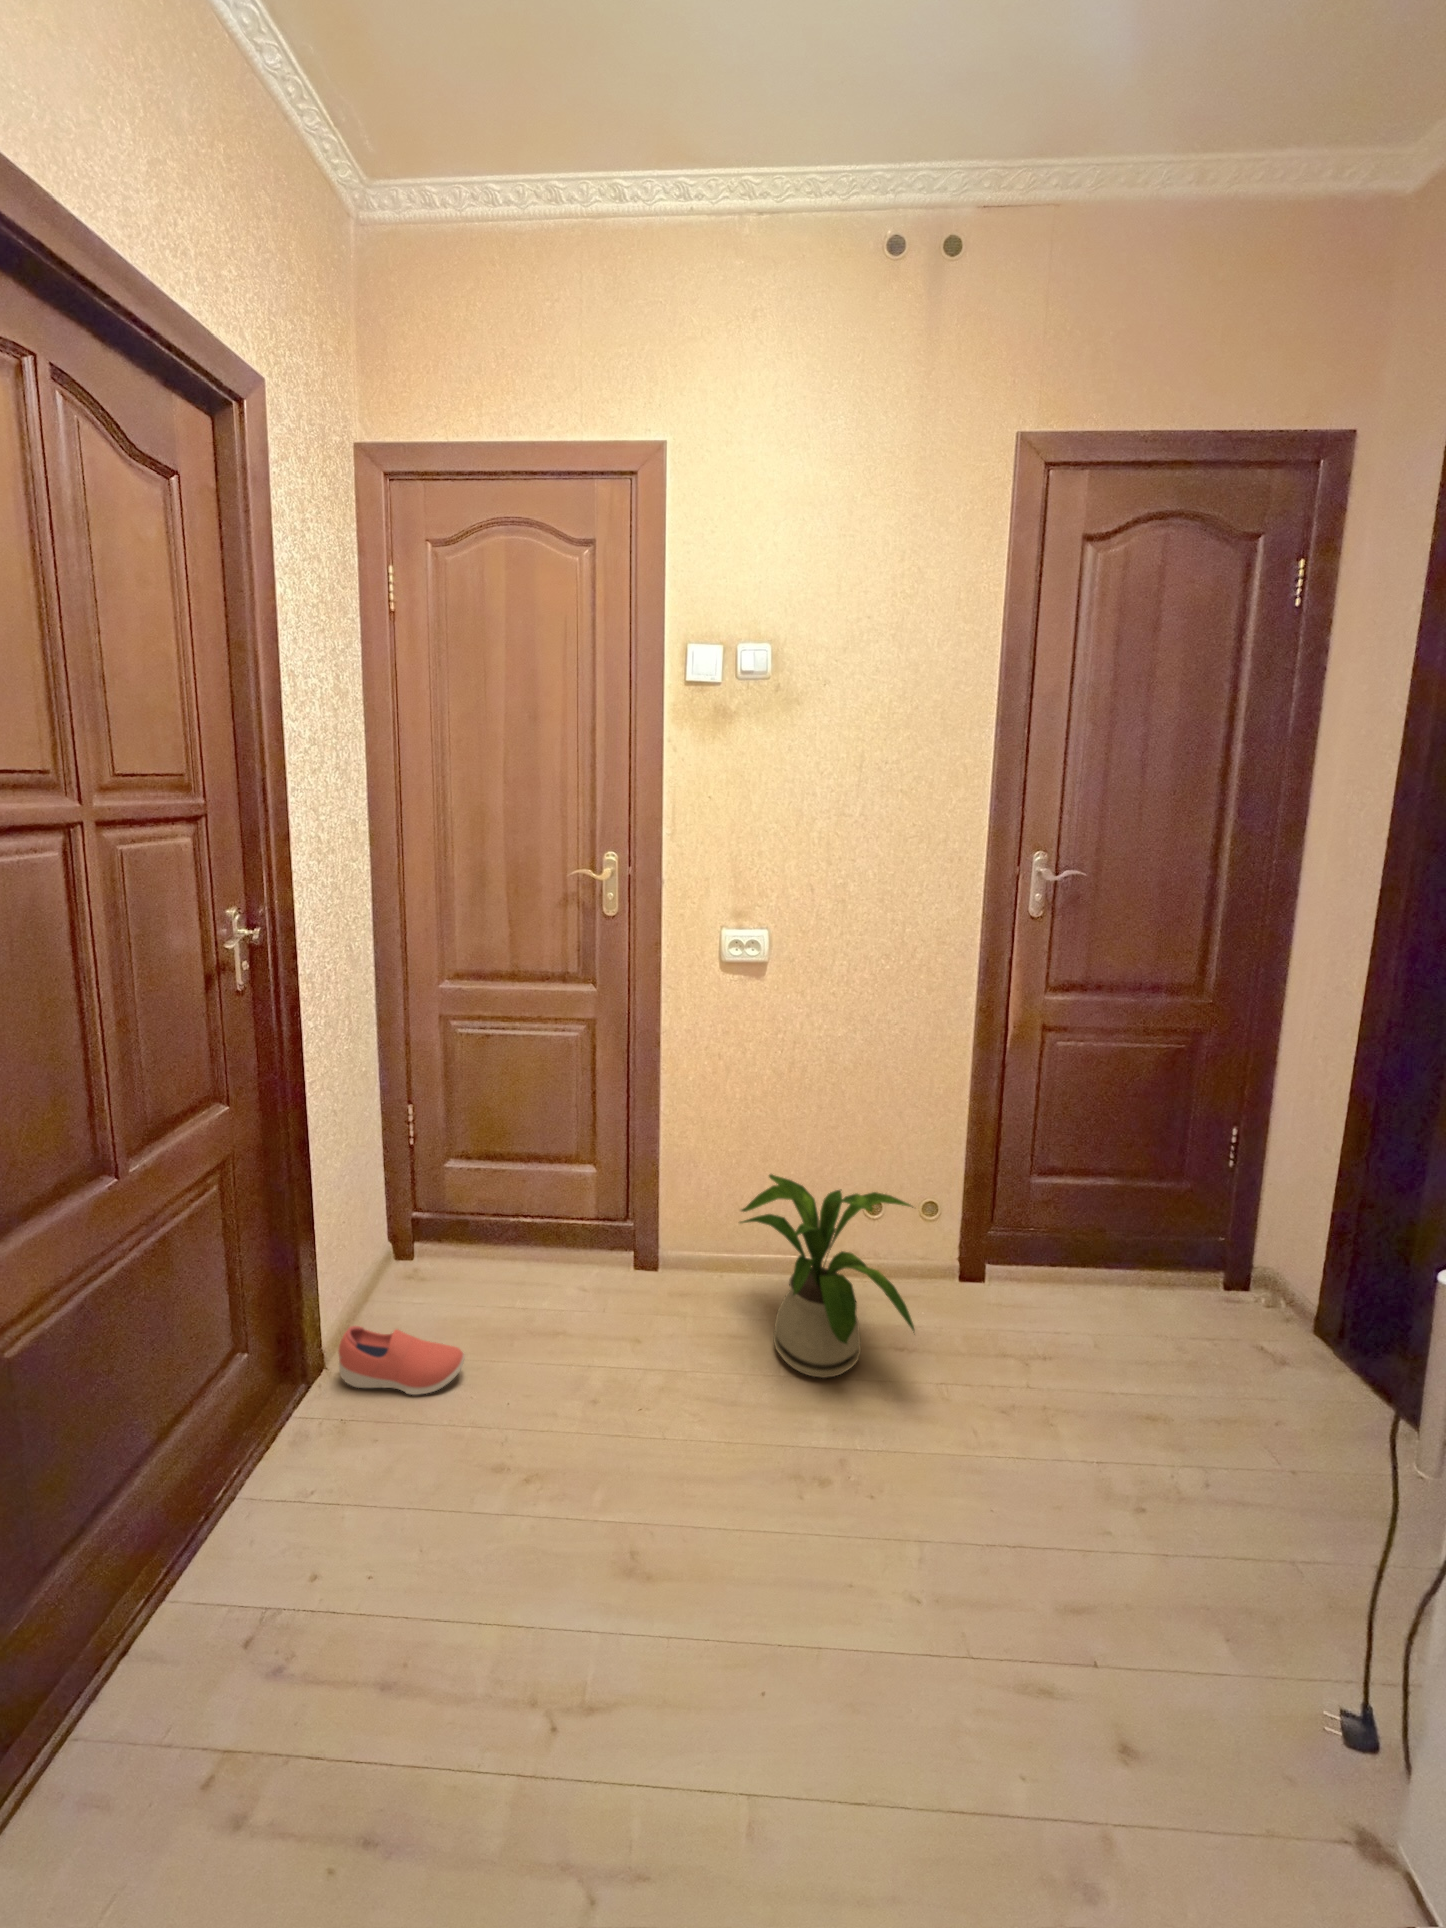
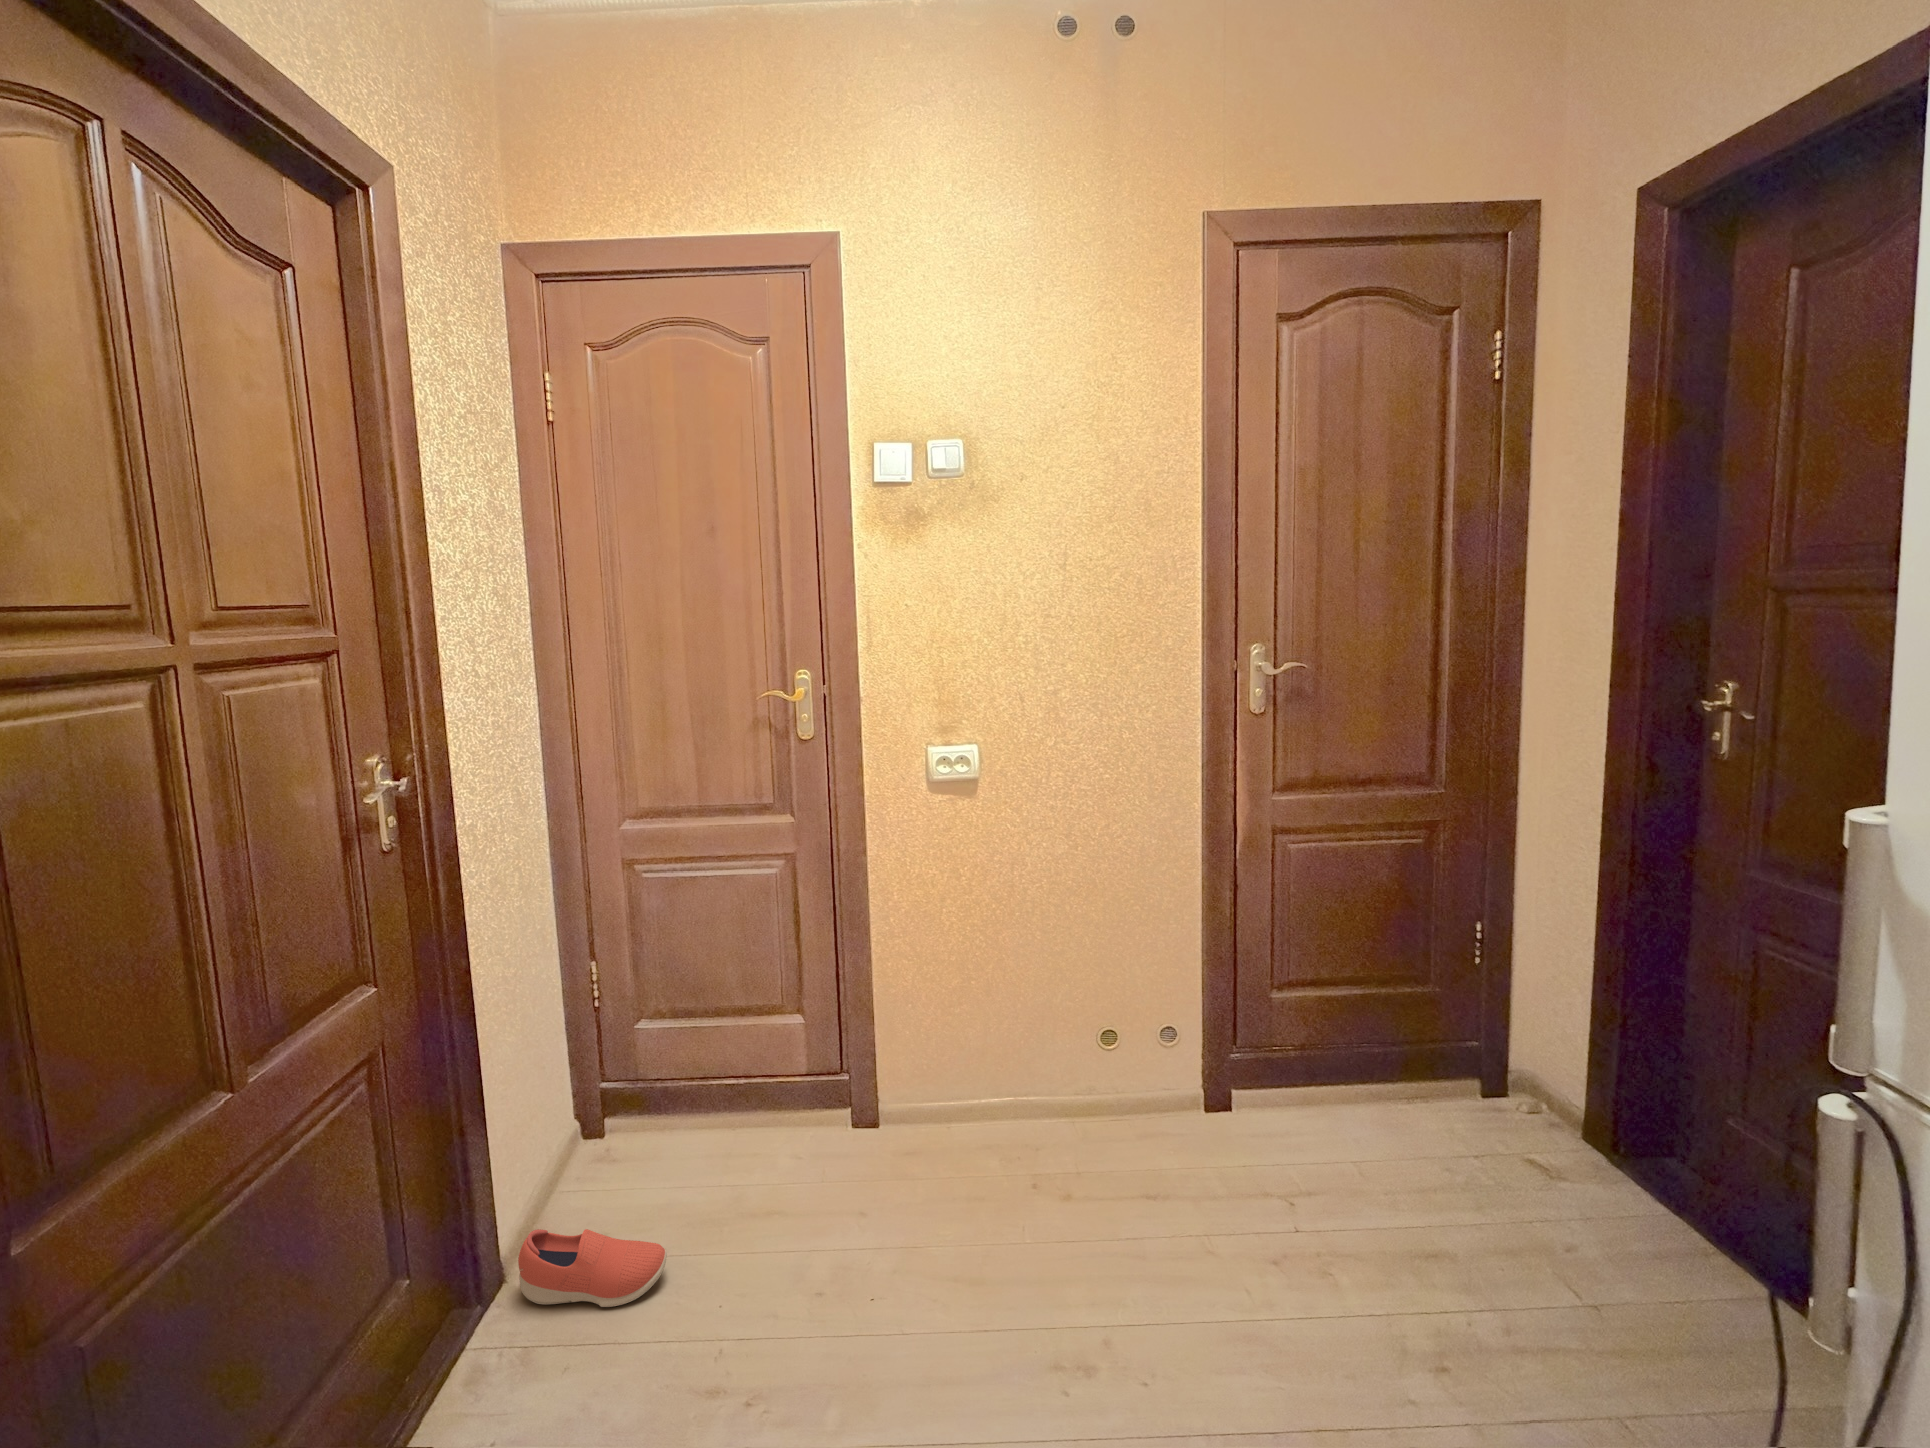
house plant: present [740,1174,914,1378] -> none [966,1009,1173,1241]

